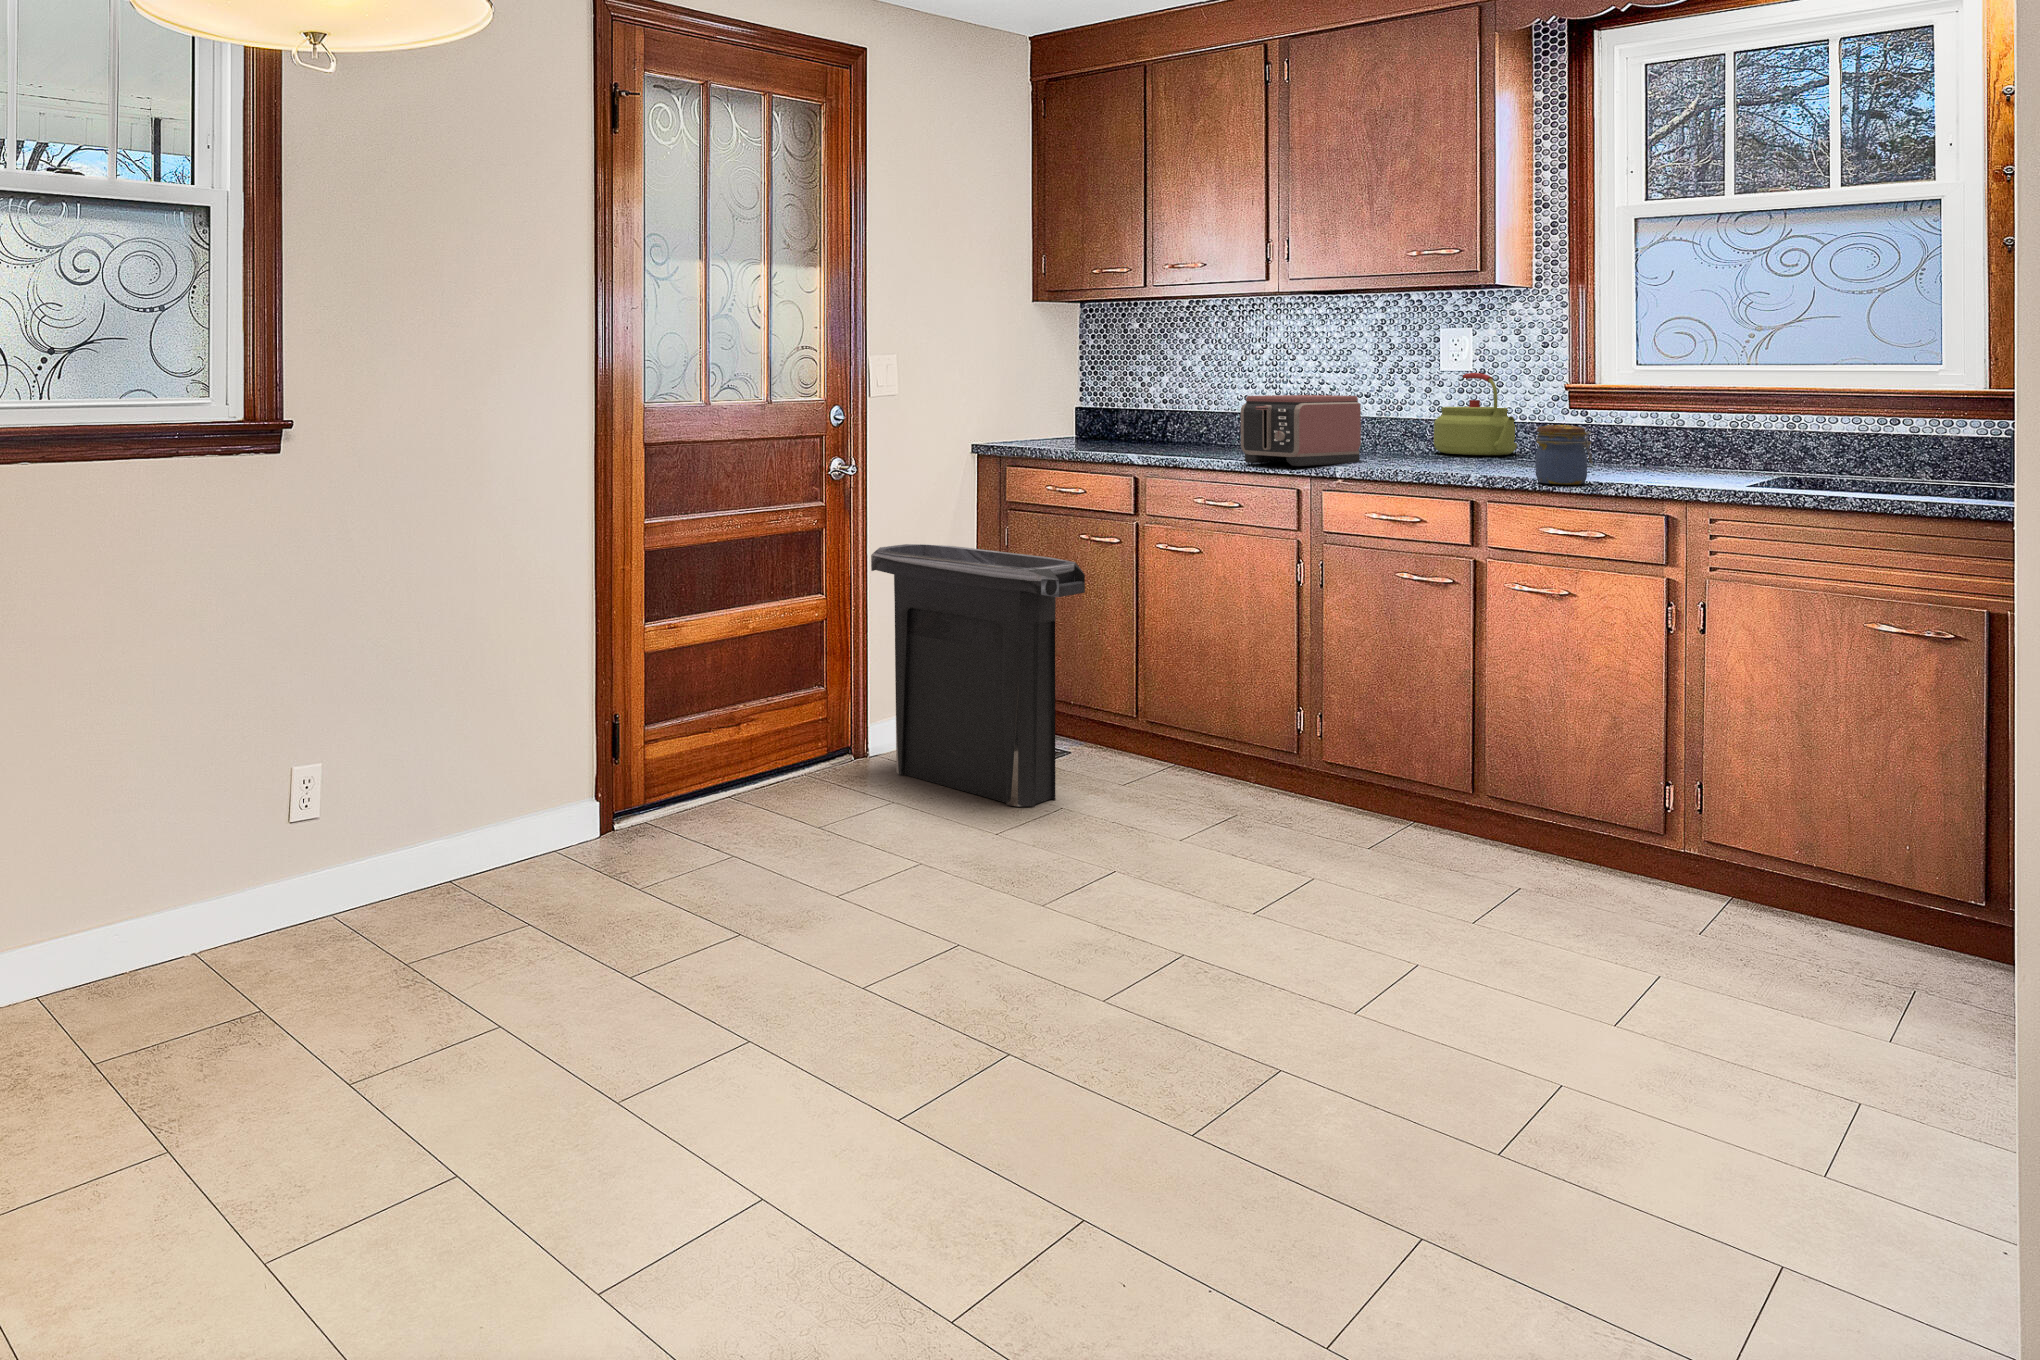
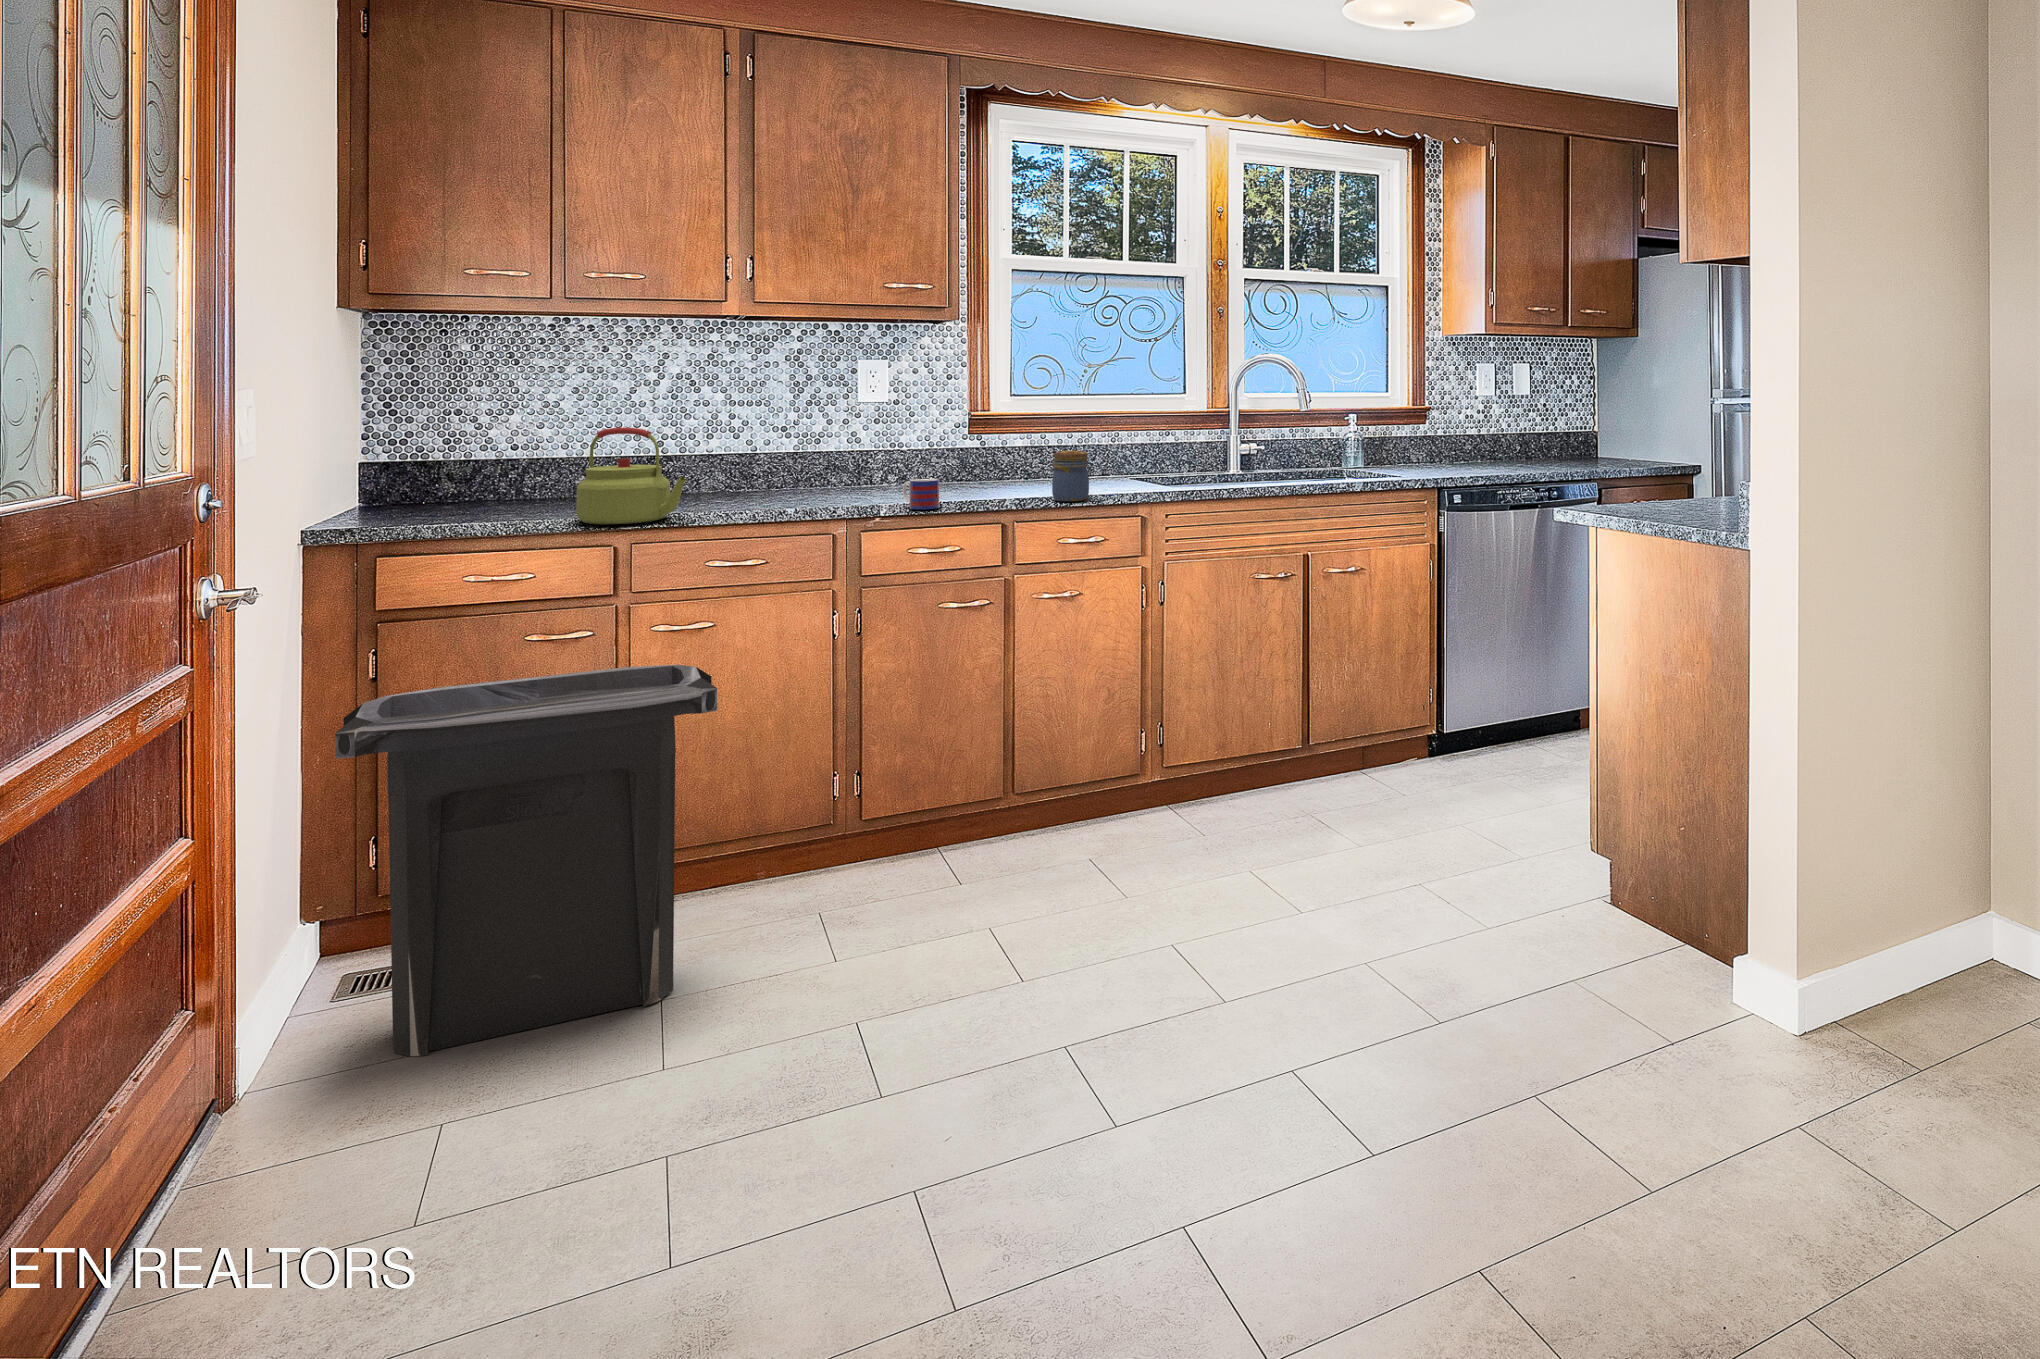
kettle: present [1434,373,1517,455] -> present [576,427,687,525]
toaster: present [1241,395,1361,466] -> none [763,432,844,513]
mug: none [1368,444,1401,474] -> present [902,479,939,510]

